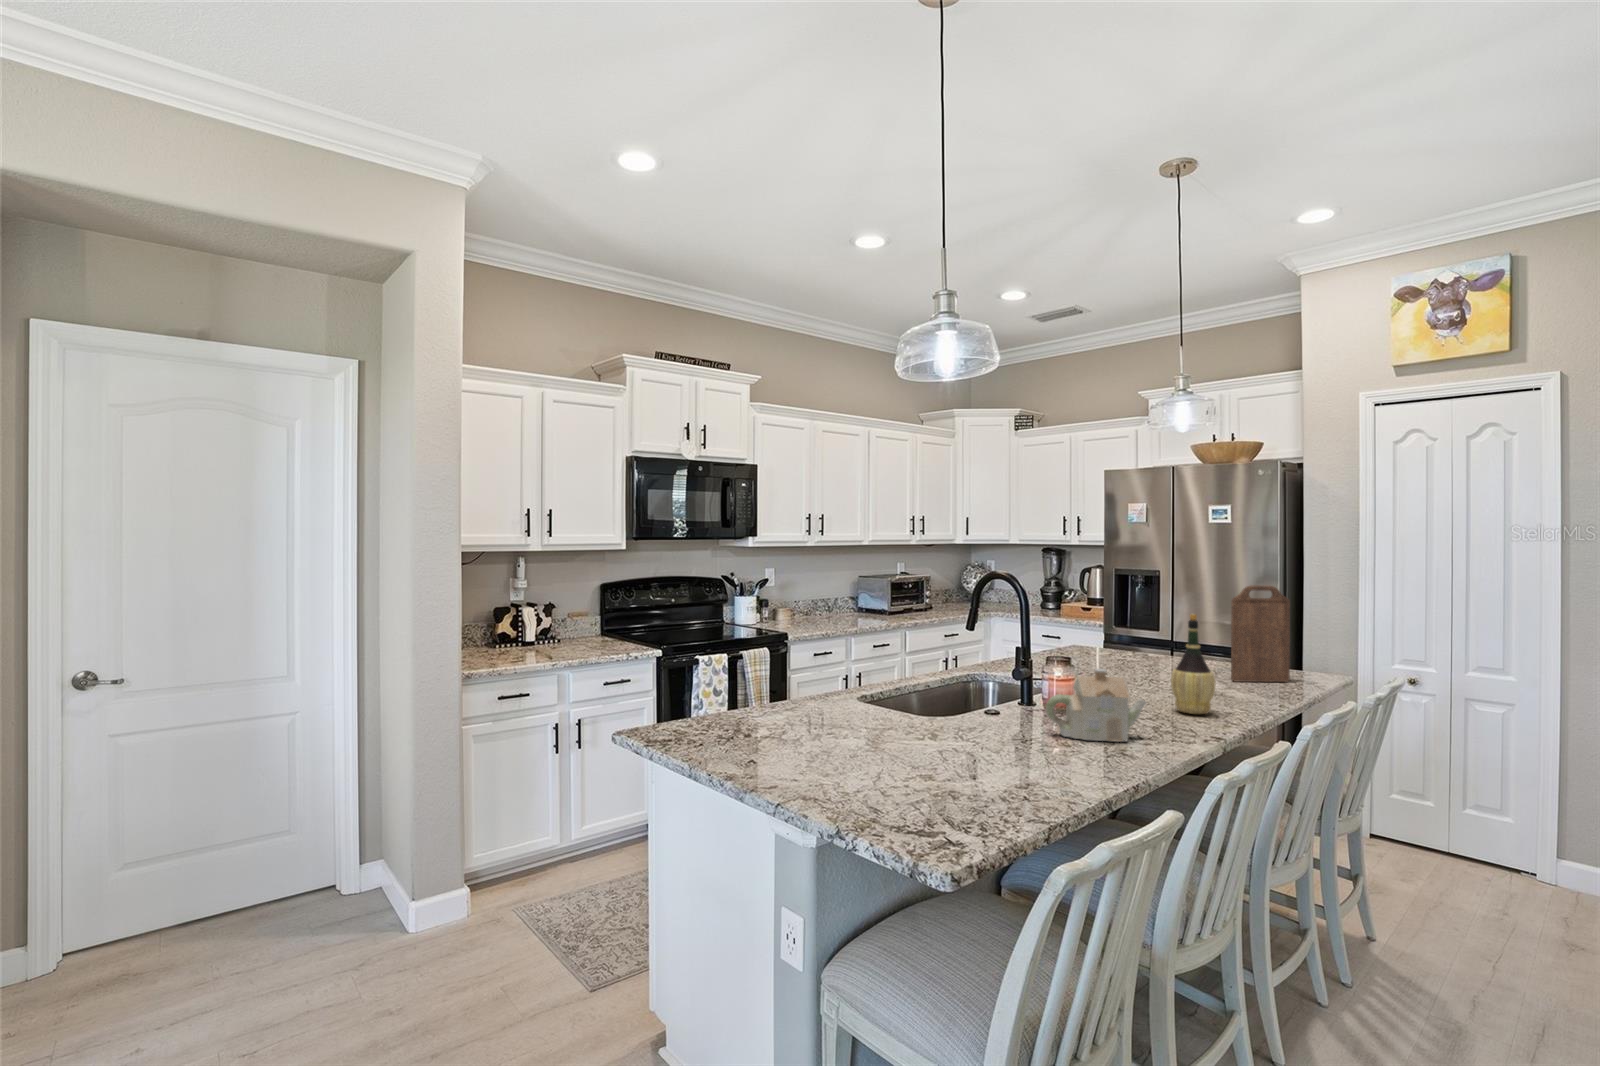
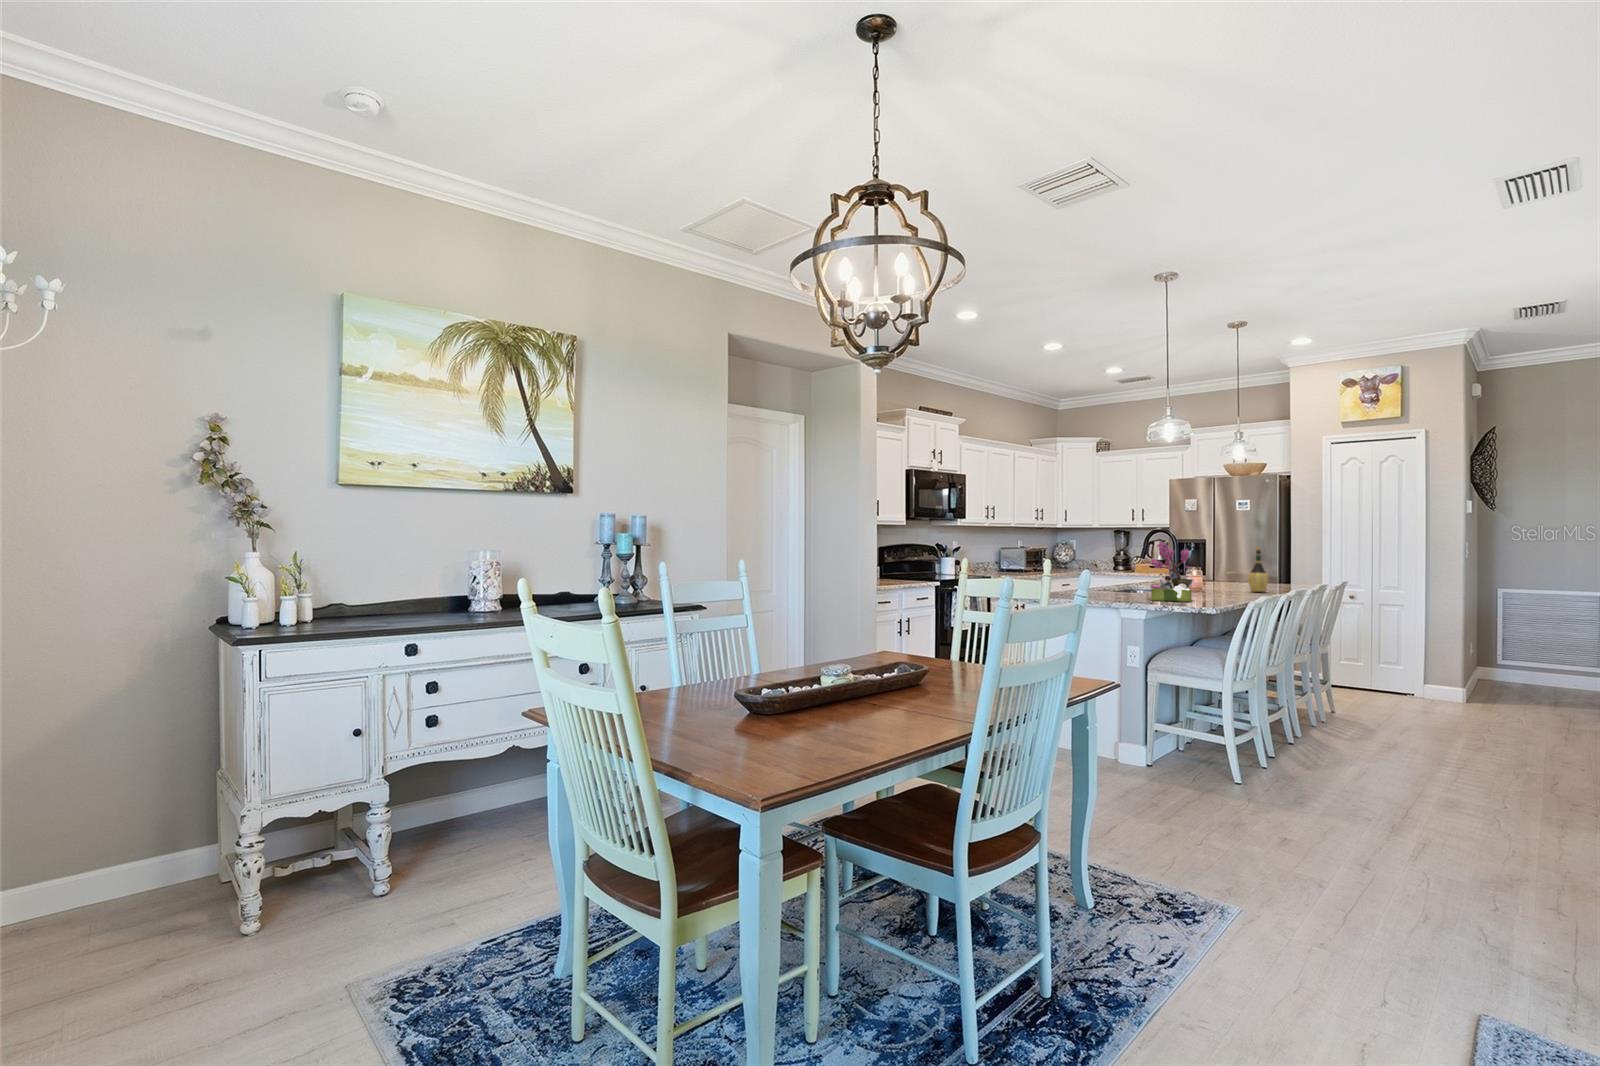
cutting board: present [1231,585,1290,682] -> none [1266,539,1295,587]
flower arrangement: none [868,611,984,785] -> present [1151,541,1193,602]
teapot: present [1046,669,1146,742] -> none [1204,567,1247,596]

